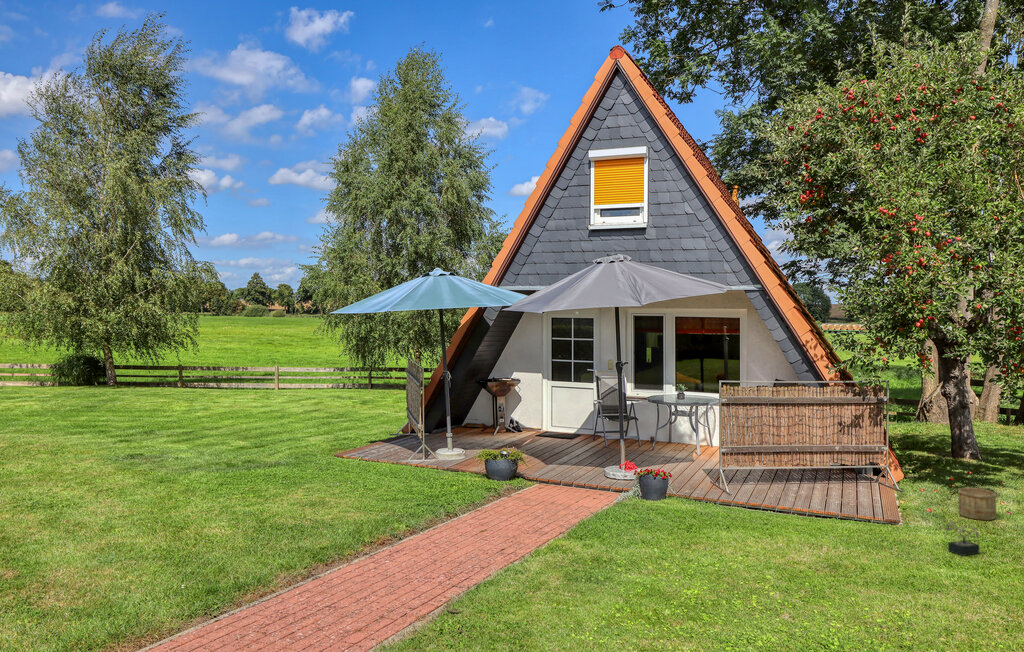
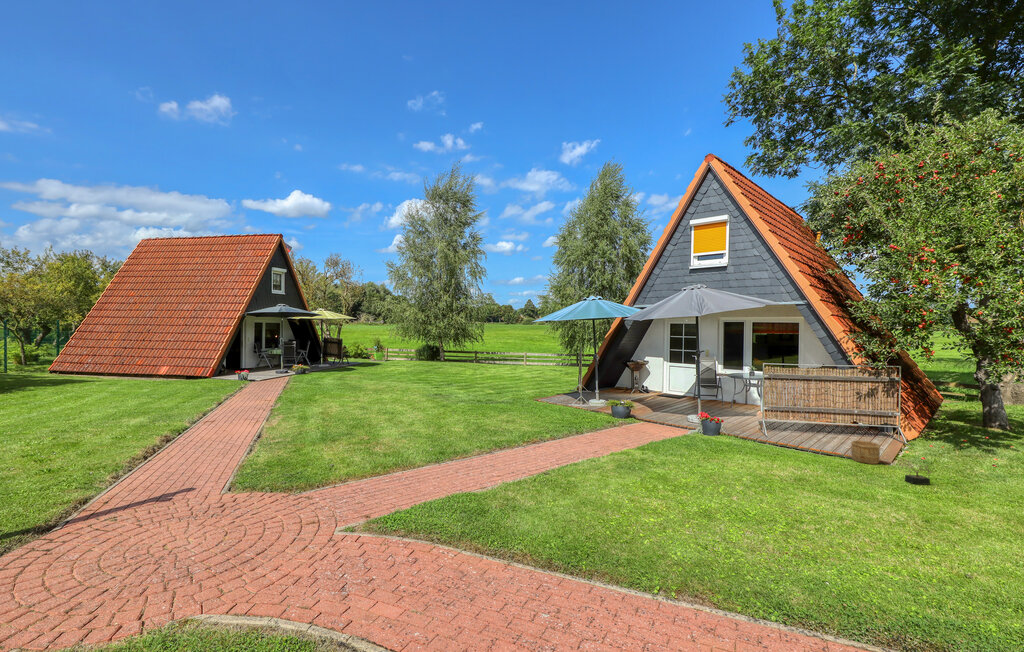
wooden bucket: present [958,487,997,520] -> present [851,441,880,464]

